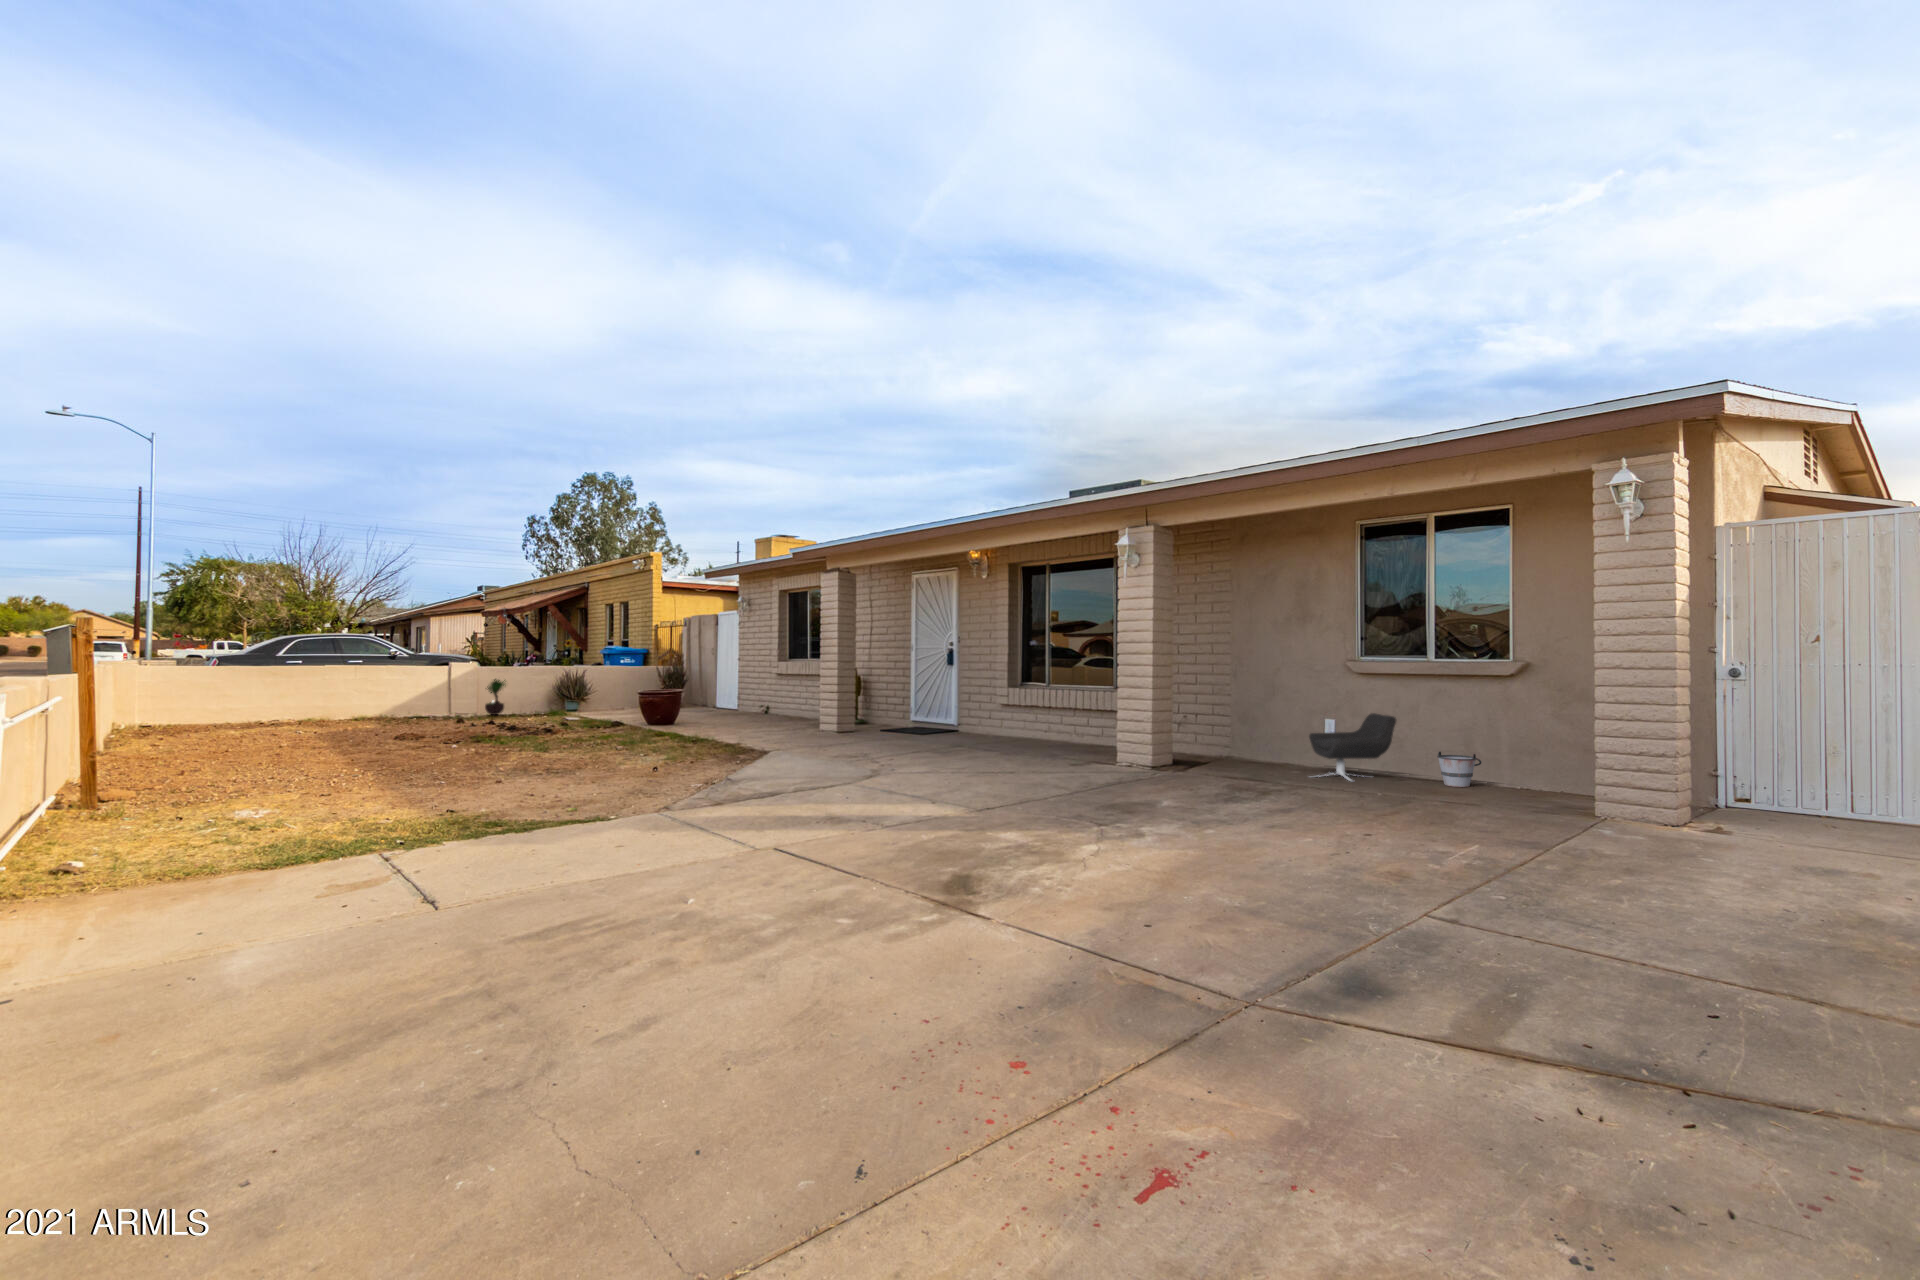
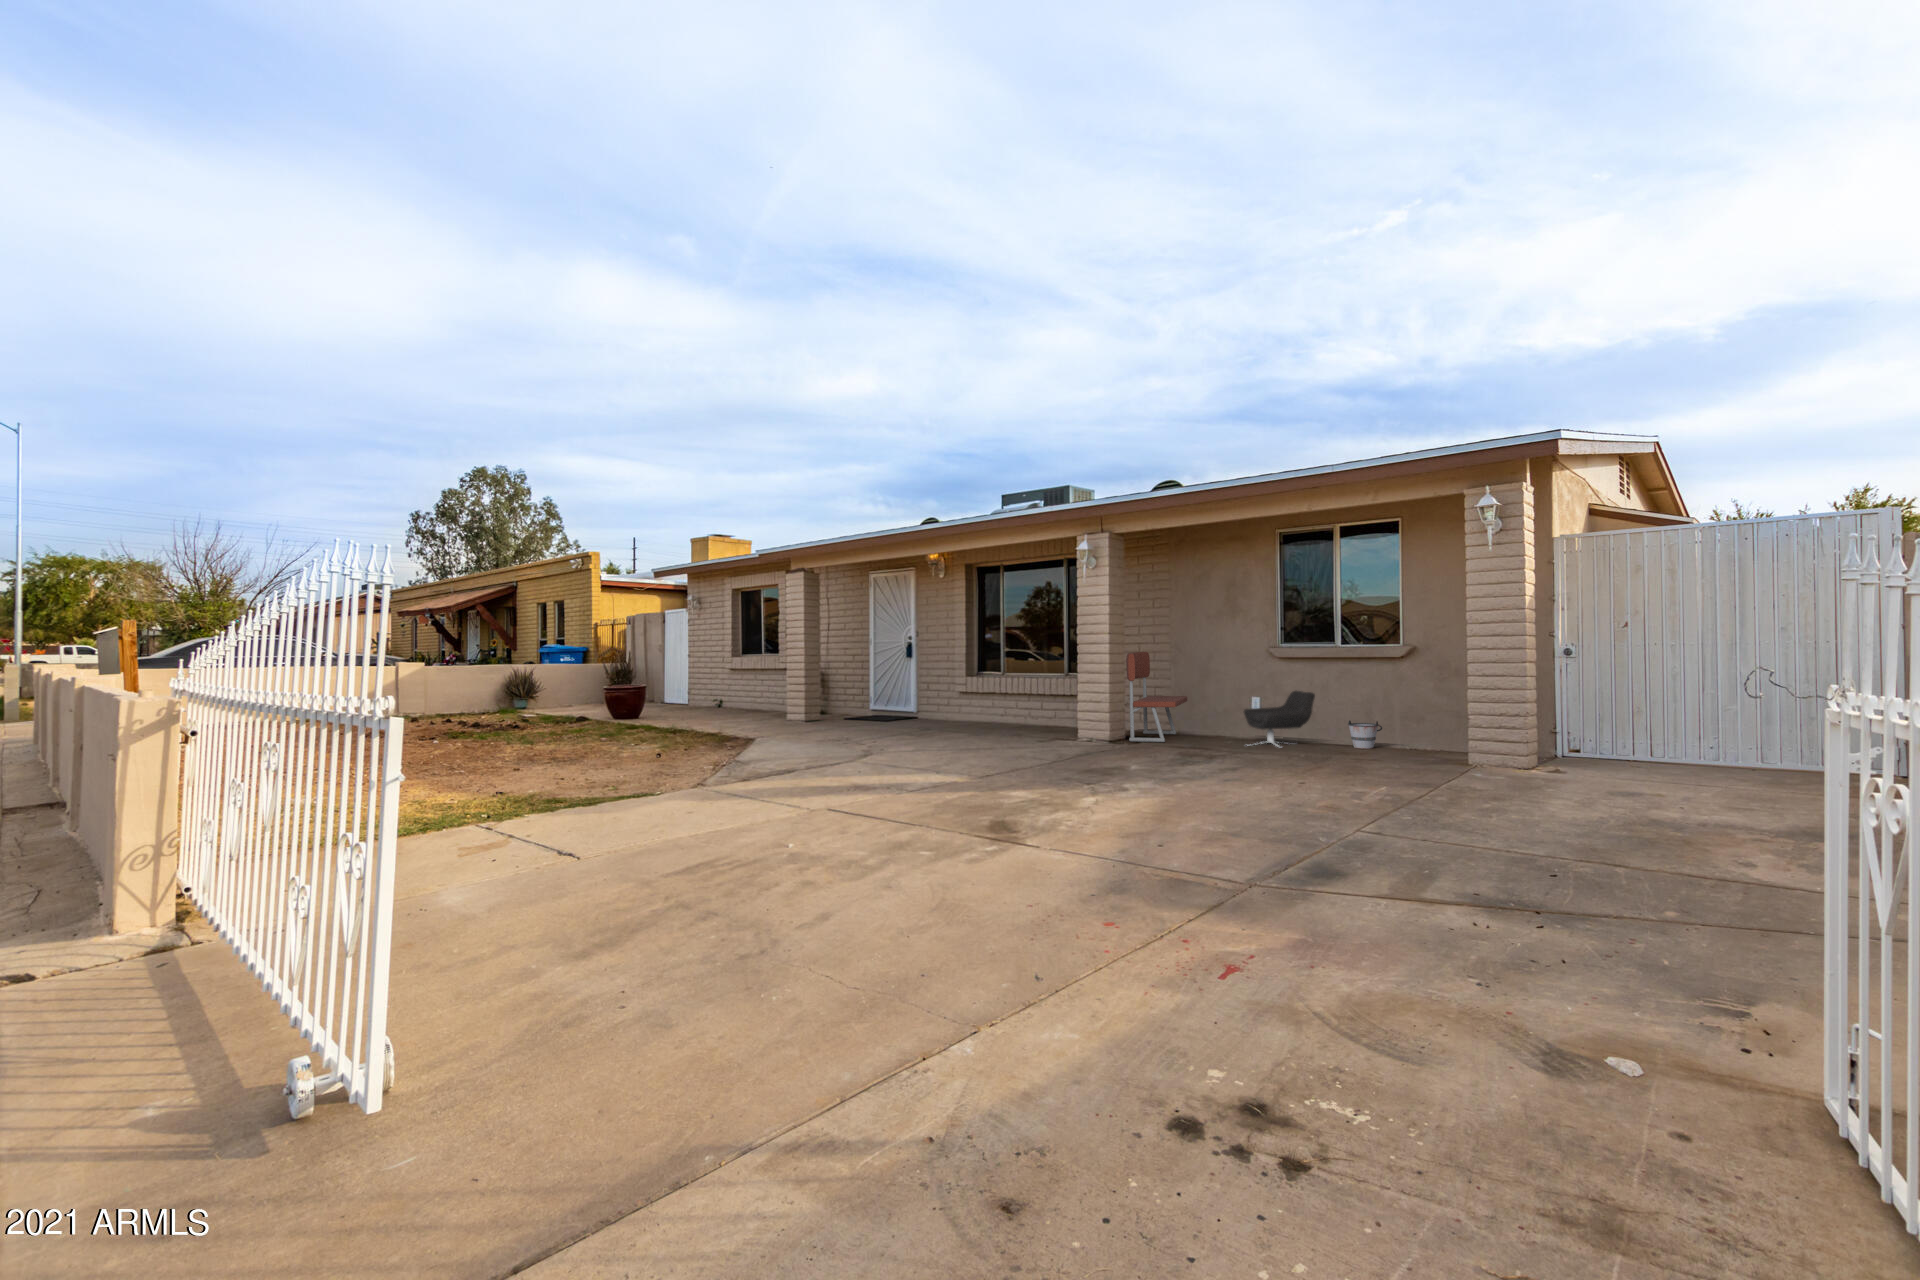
bench: none [1171,663,1245,769] -> present [1126,652,1187,742]
potted tree: present [485,679,506,715] -> none [430,678,455,718]

